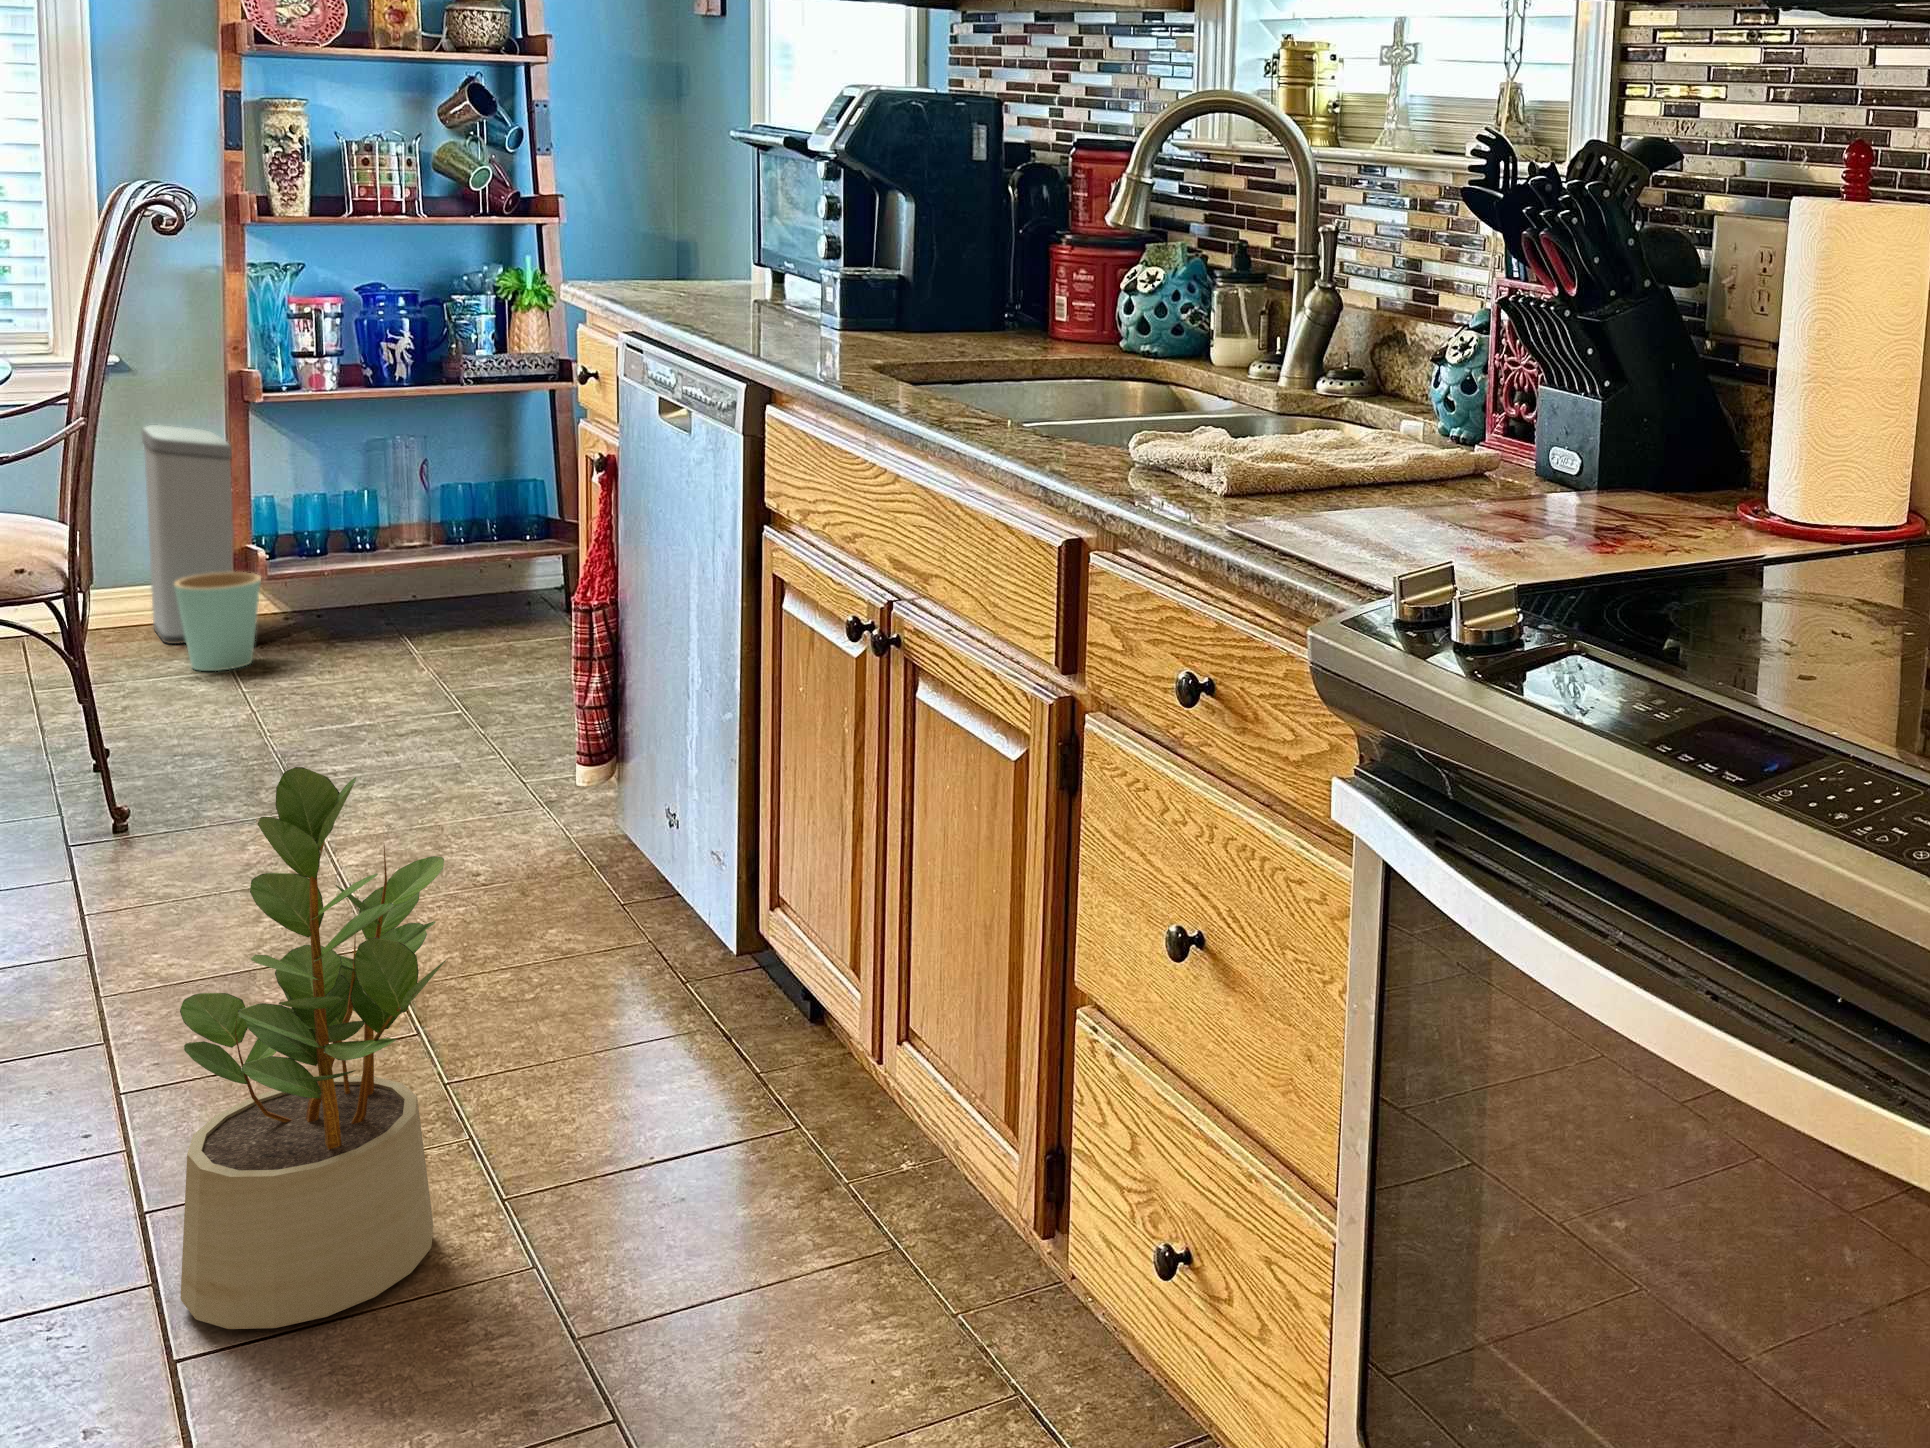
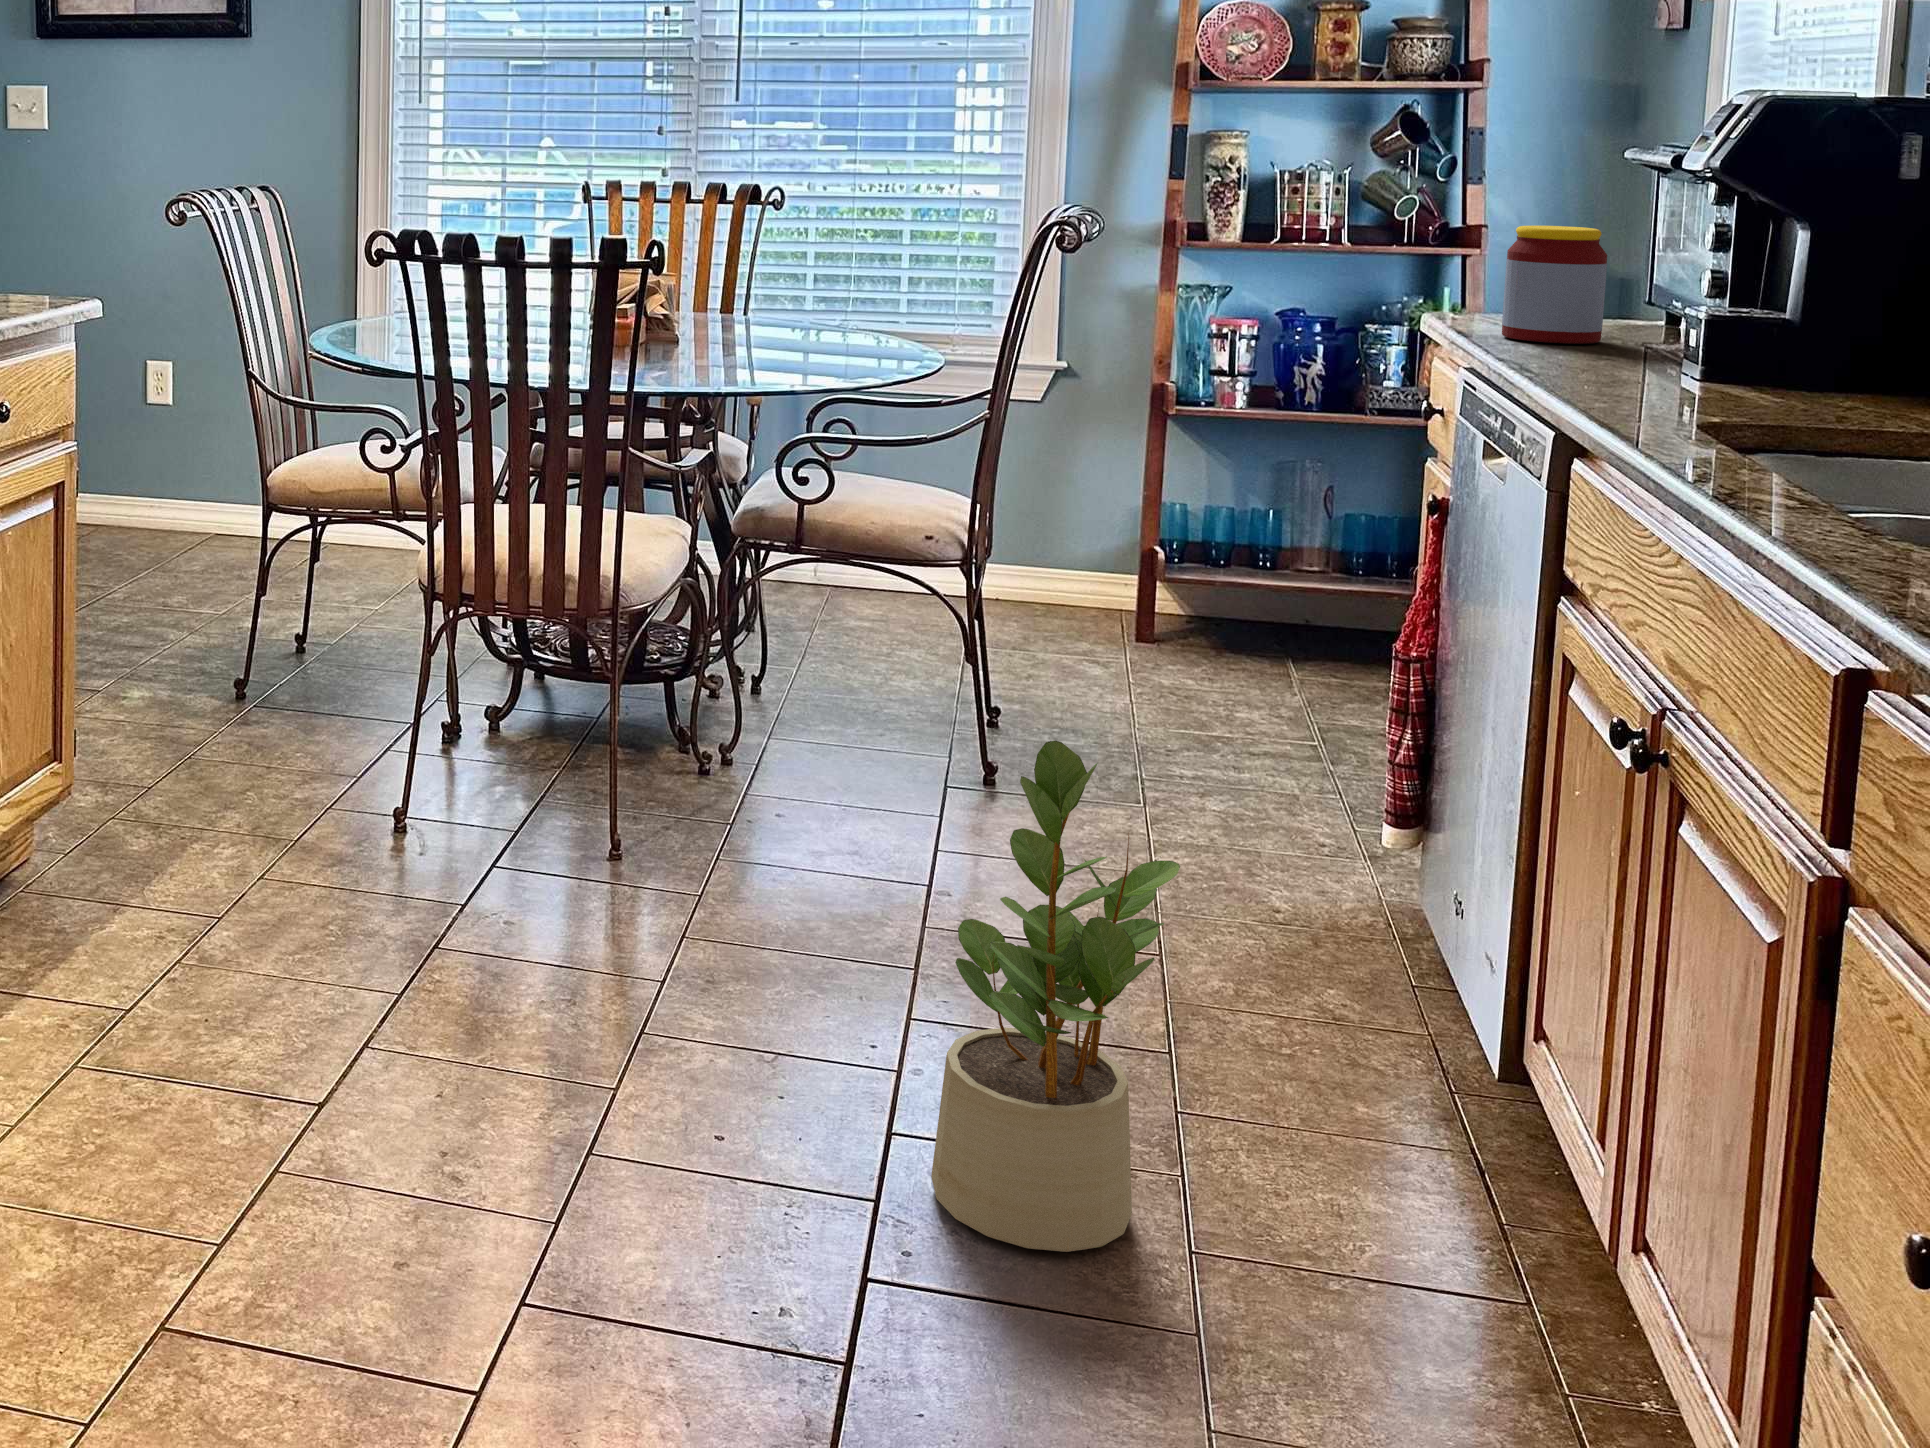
jar: none [644,194,731,299] -> present [1502,226,1607,344]
trash can: present [141,425,261,671] -> none [1080,428,1161,662]

